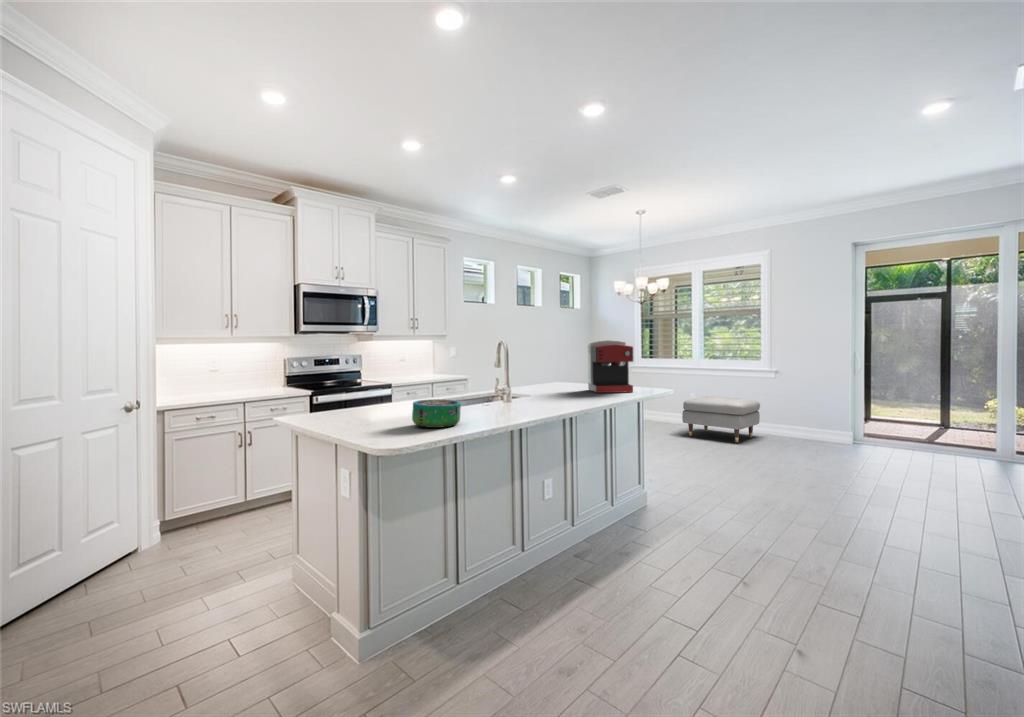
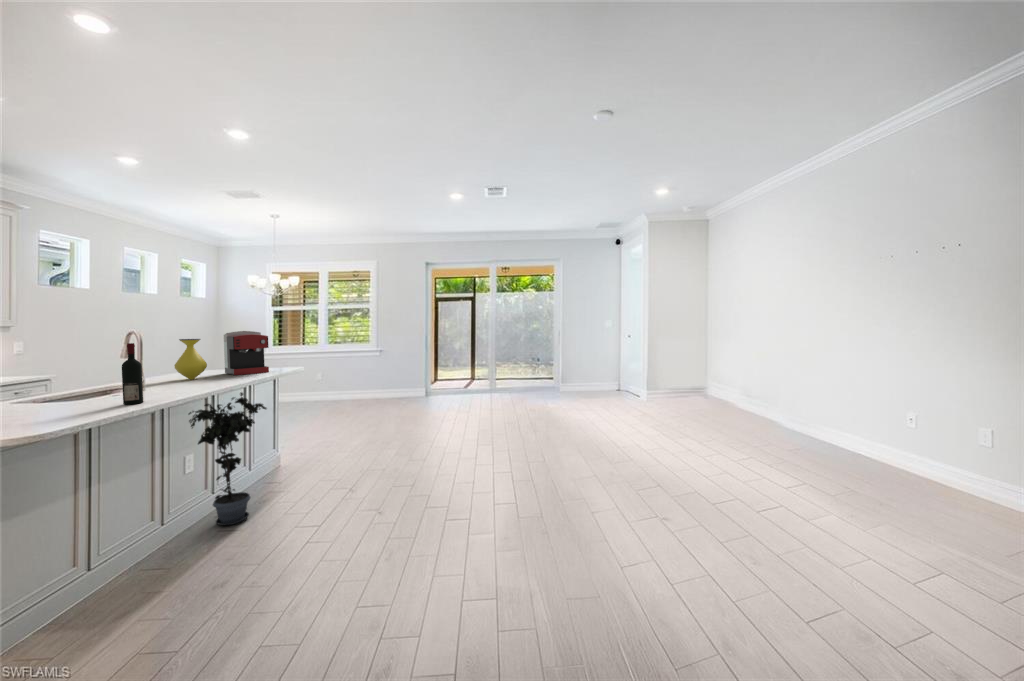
vase: none [542,349,570,394] -> present [174,339,207,379]
wine bottle: none [483,351,500,421] -> present [122,343,143,405]
ottoman: present [682,397,760,443] -> none [312,373,371,406]
decorative bowl: present [412,399,461,428] -> none [30,390,97,417]
potted plant: none [542,418,628,586] -> present [189,393,267,525]

